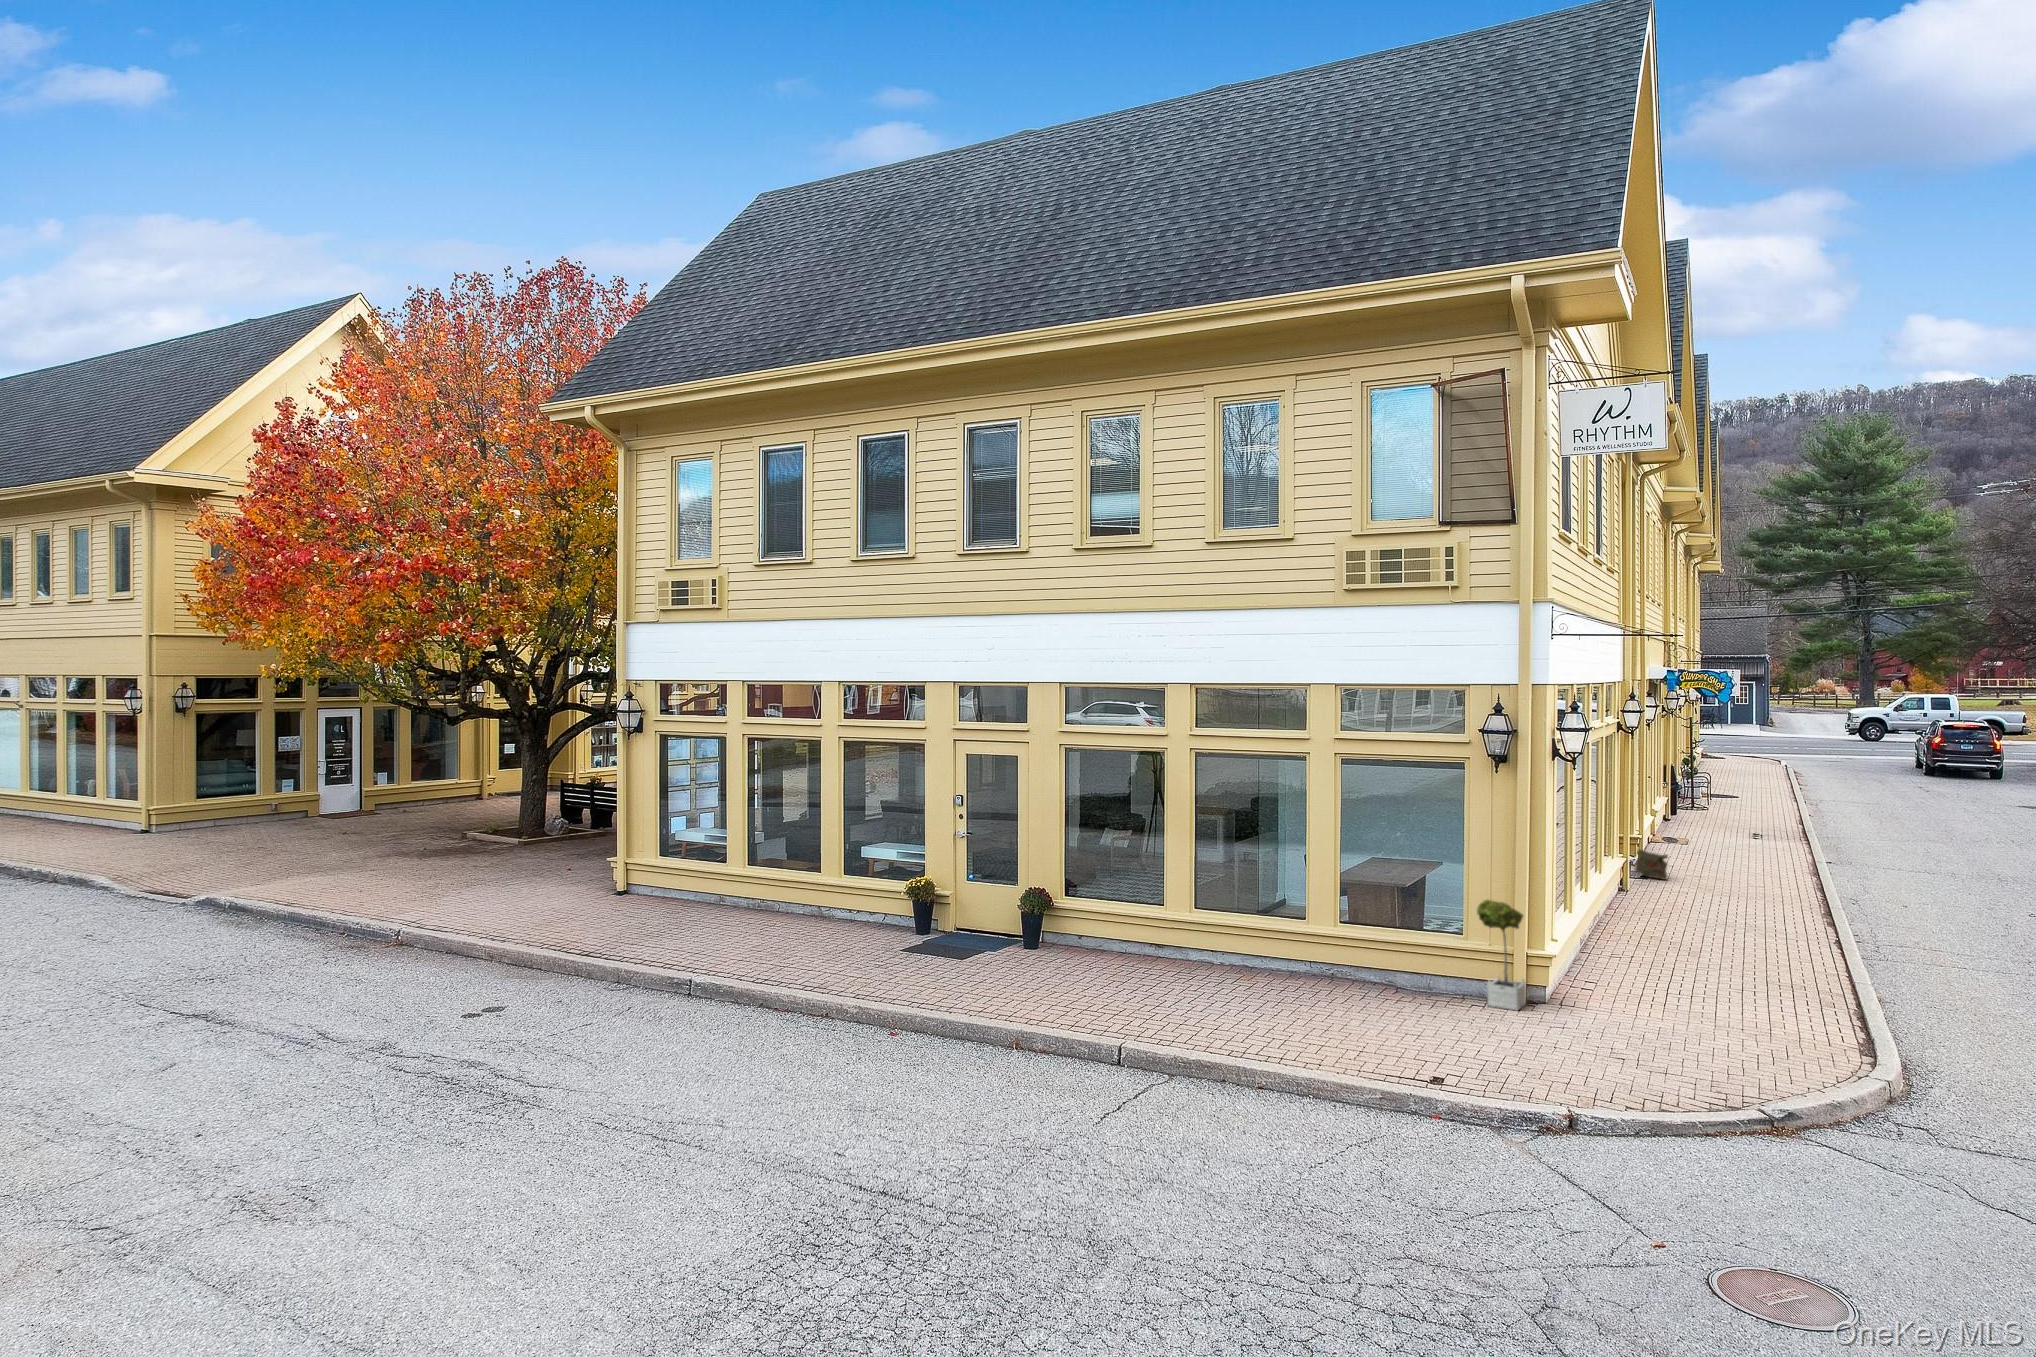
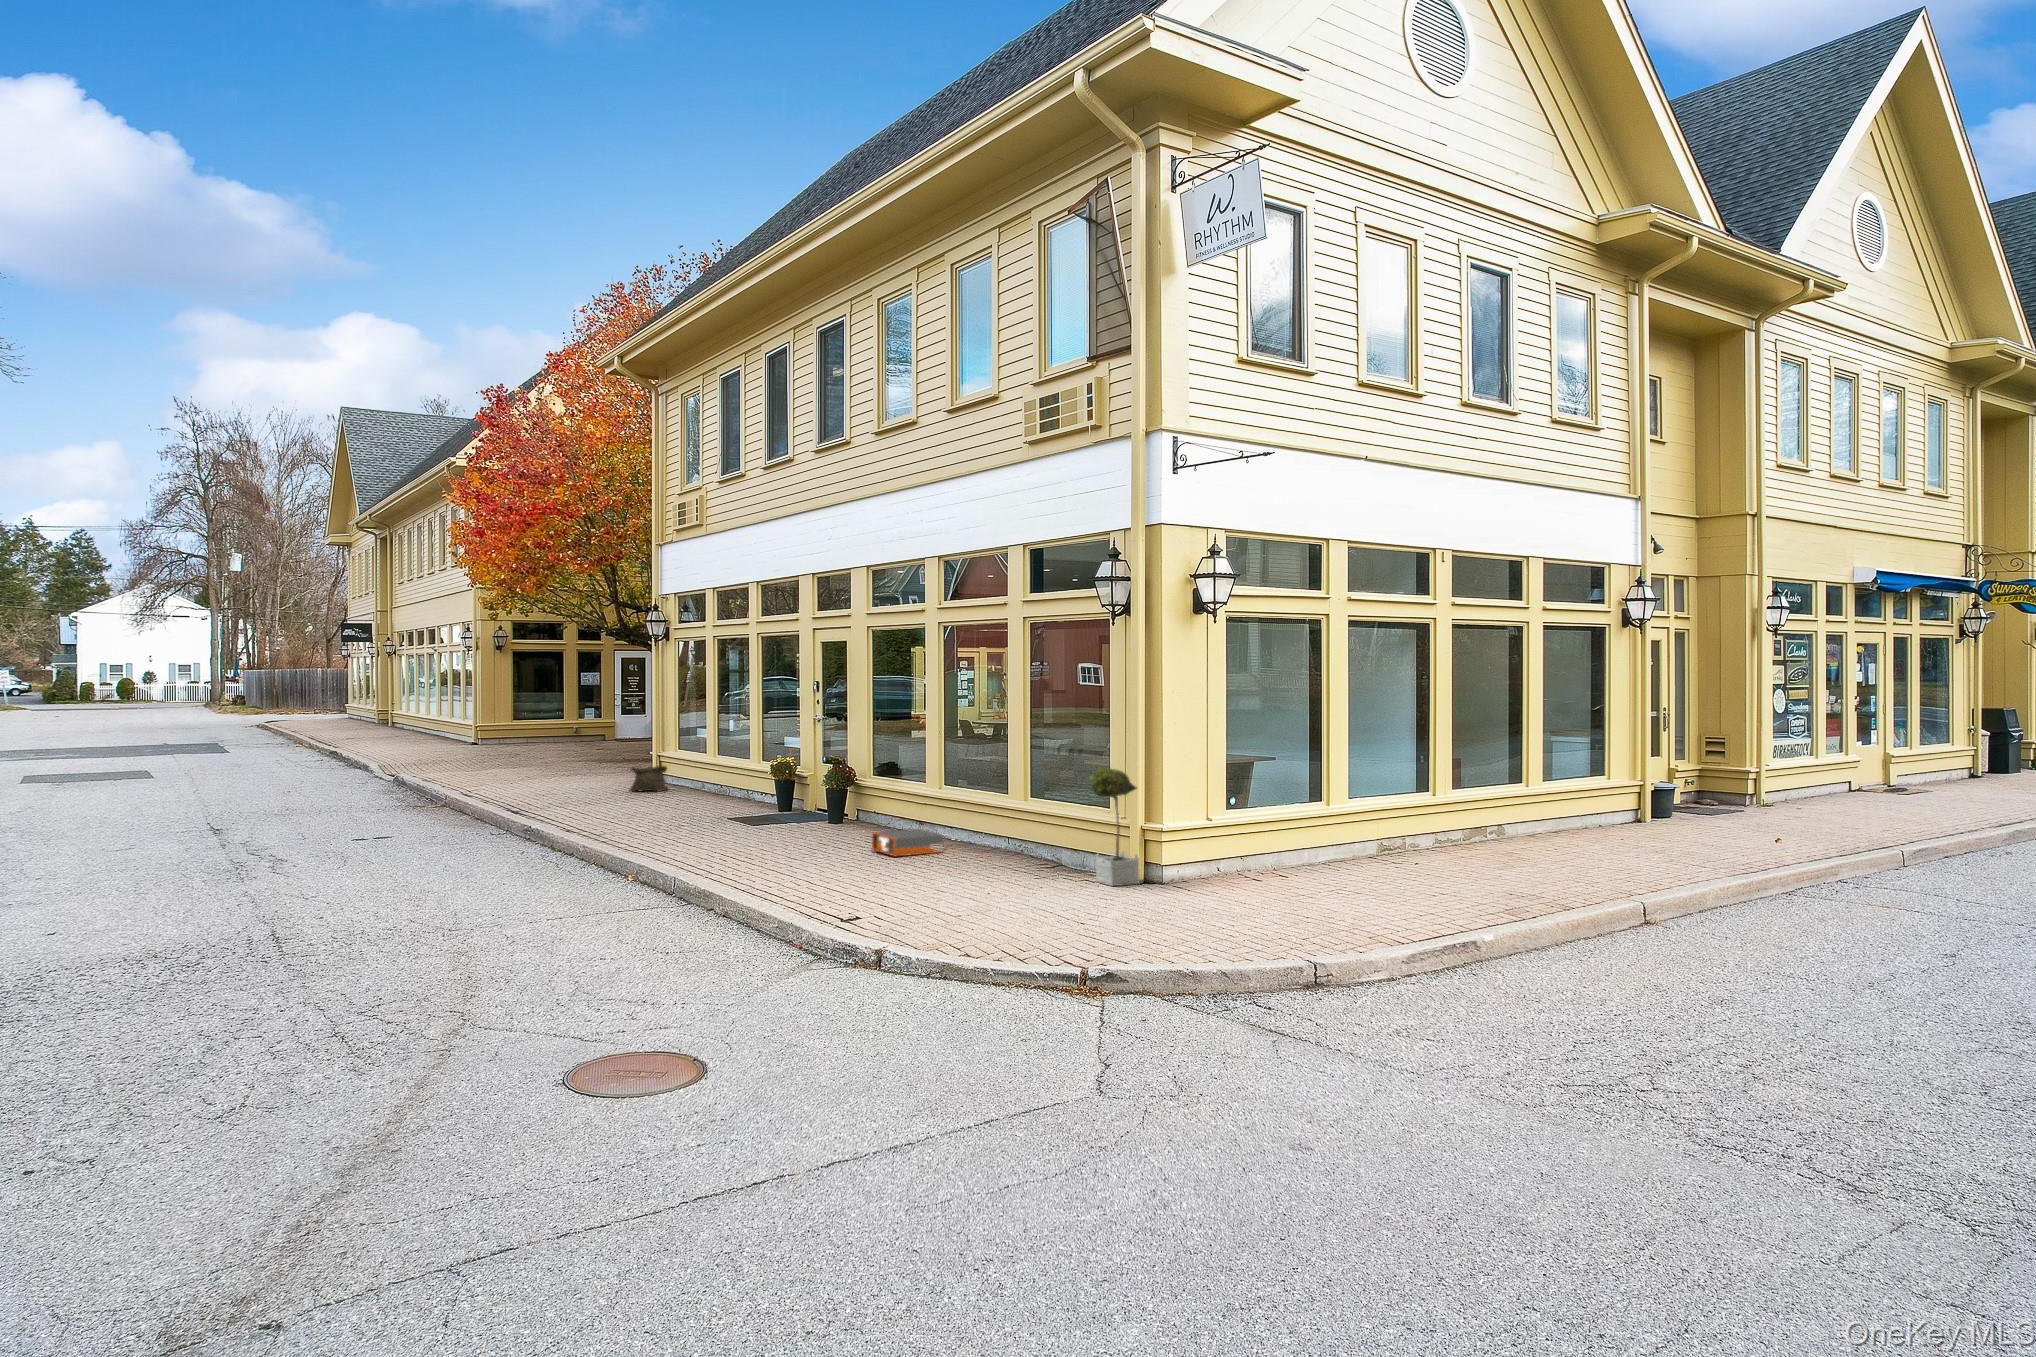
bag: present [1634,850,1668,880] -> present [629,766,670,791]
storage box: none [1143,951,1211,985] -> present [872,829,943,856]

